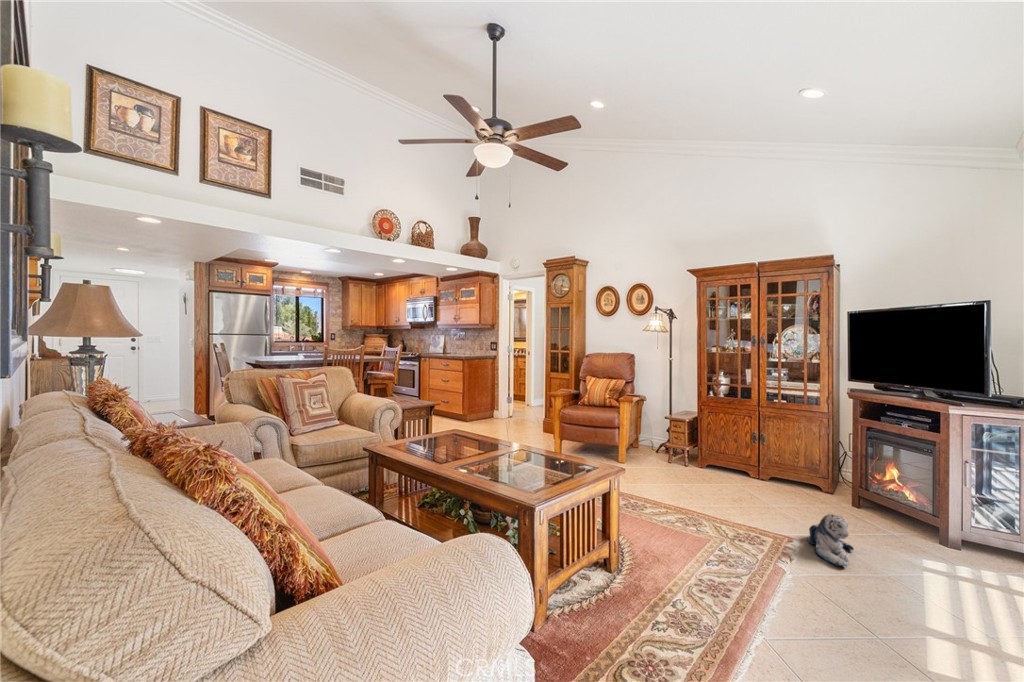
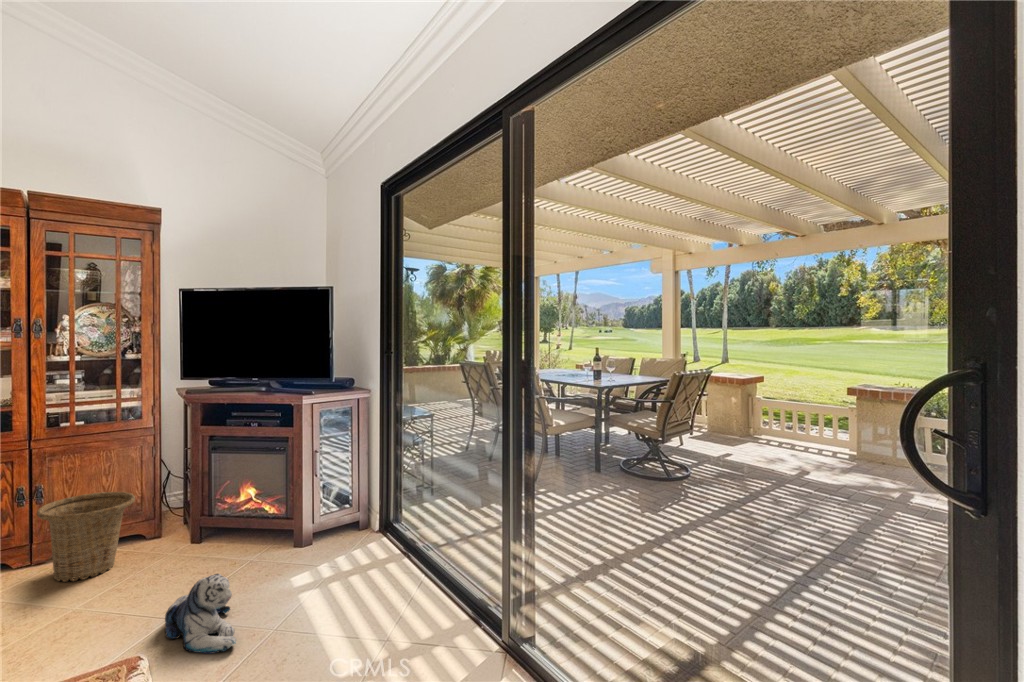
basket: none [759,445,811,497] -> present [37,492,135,582]

